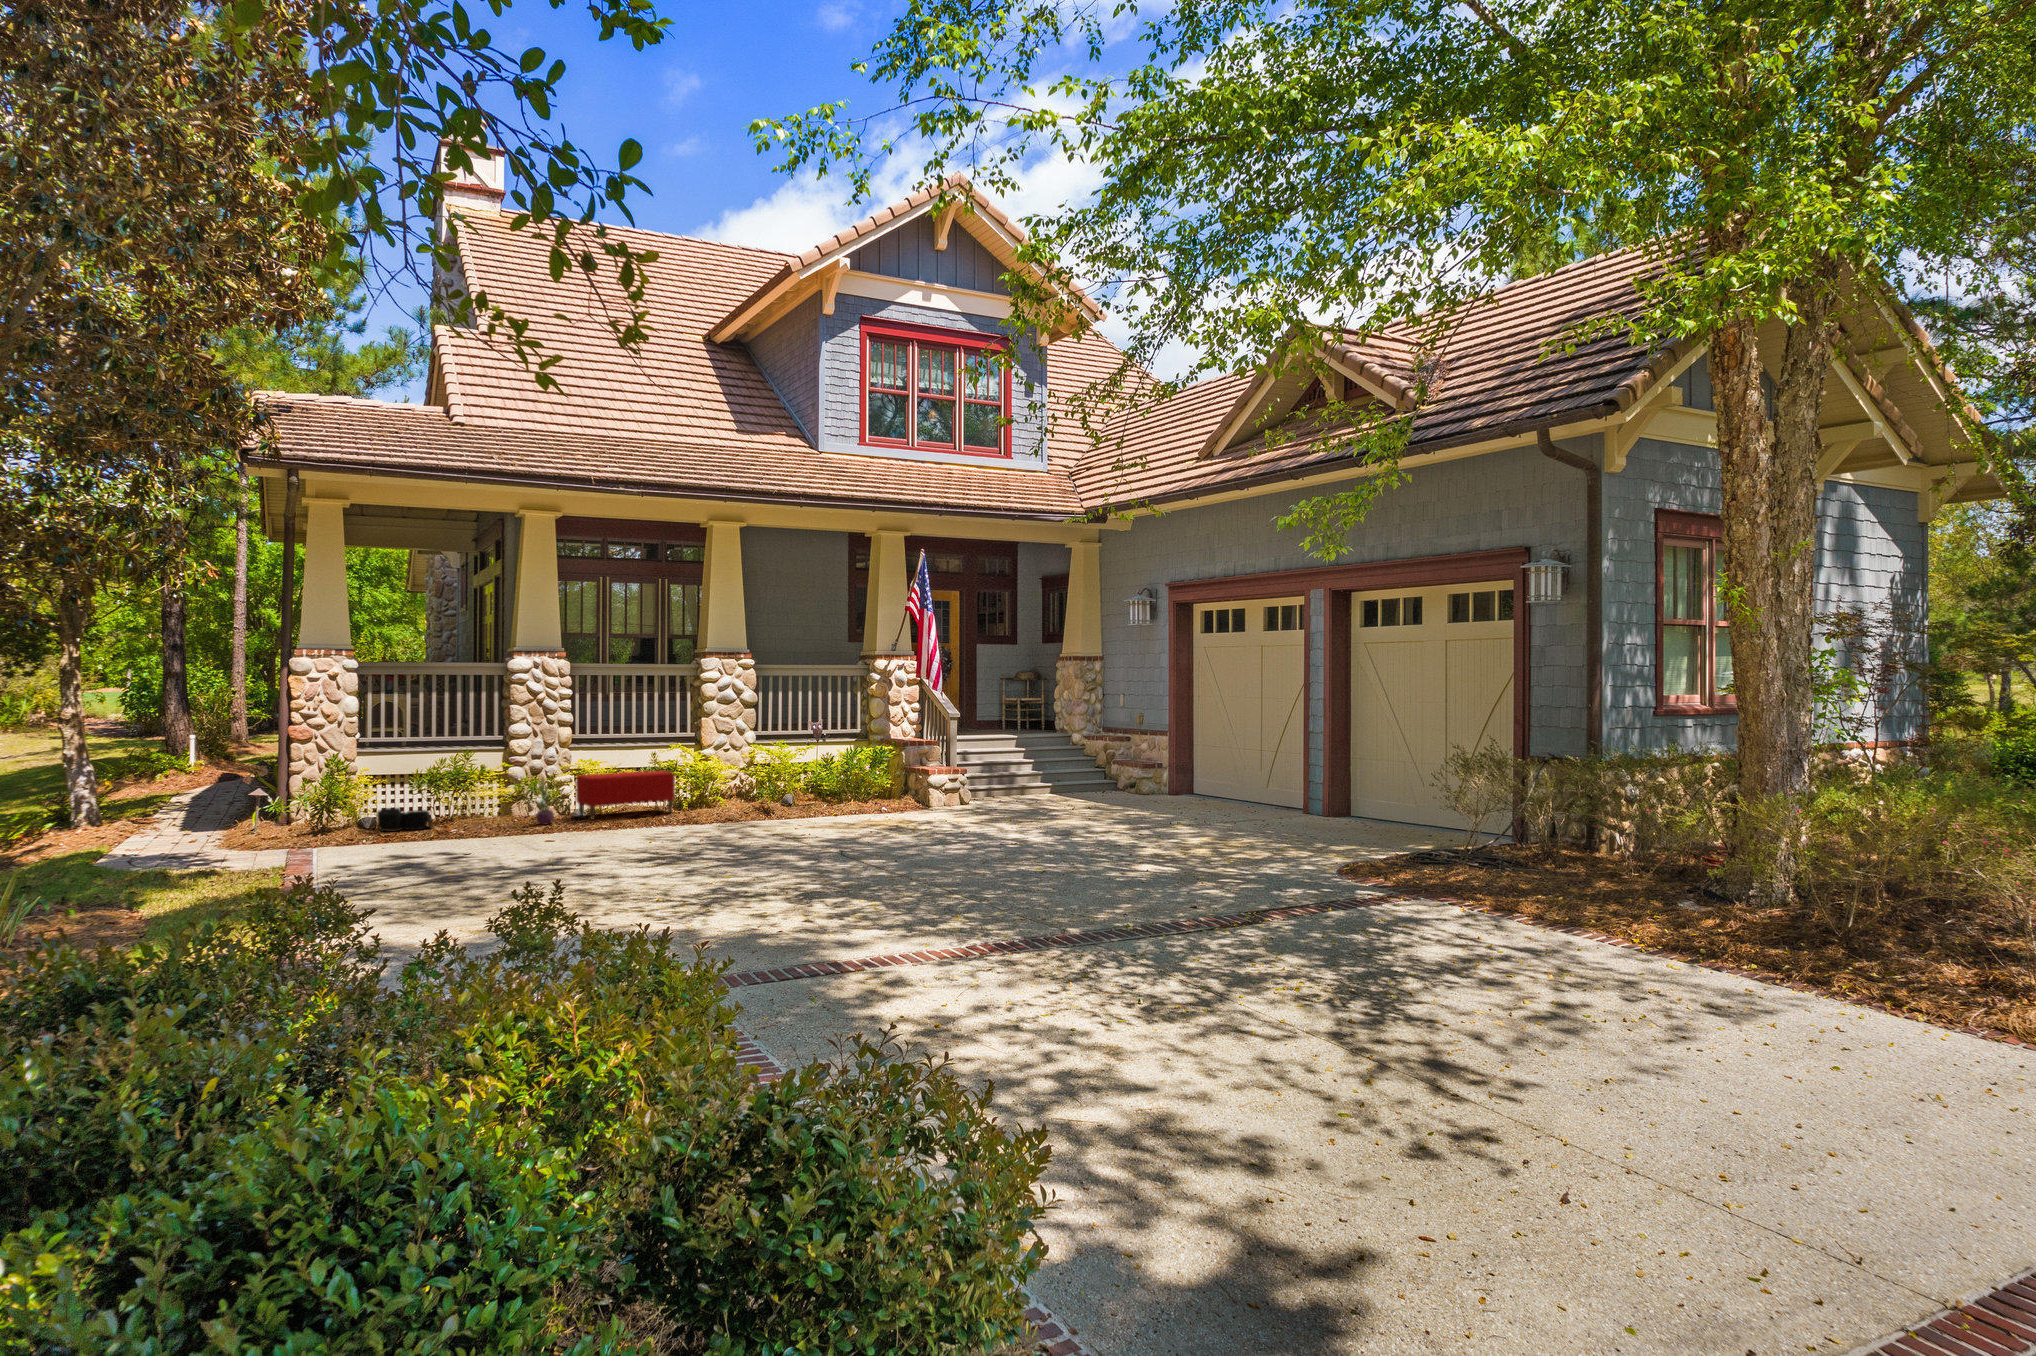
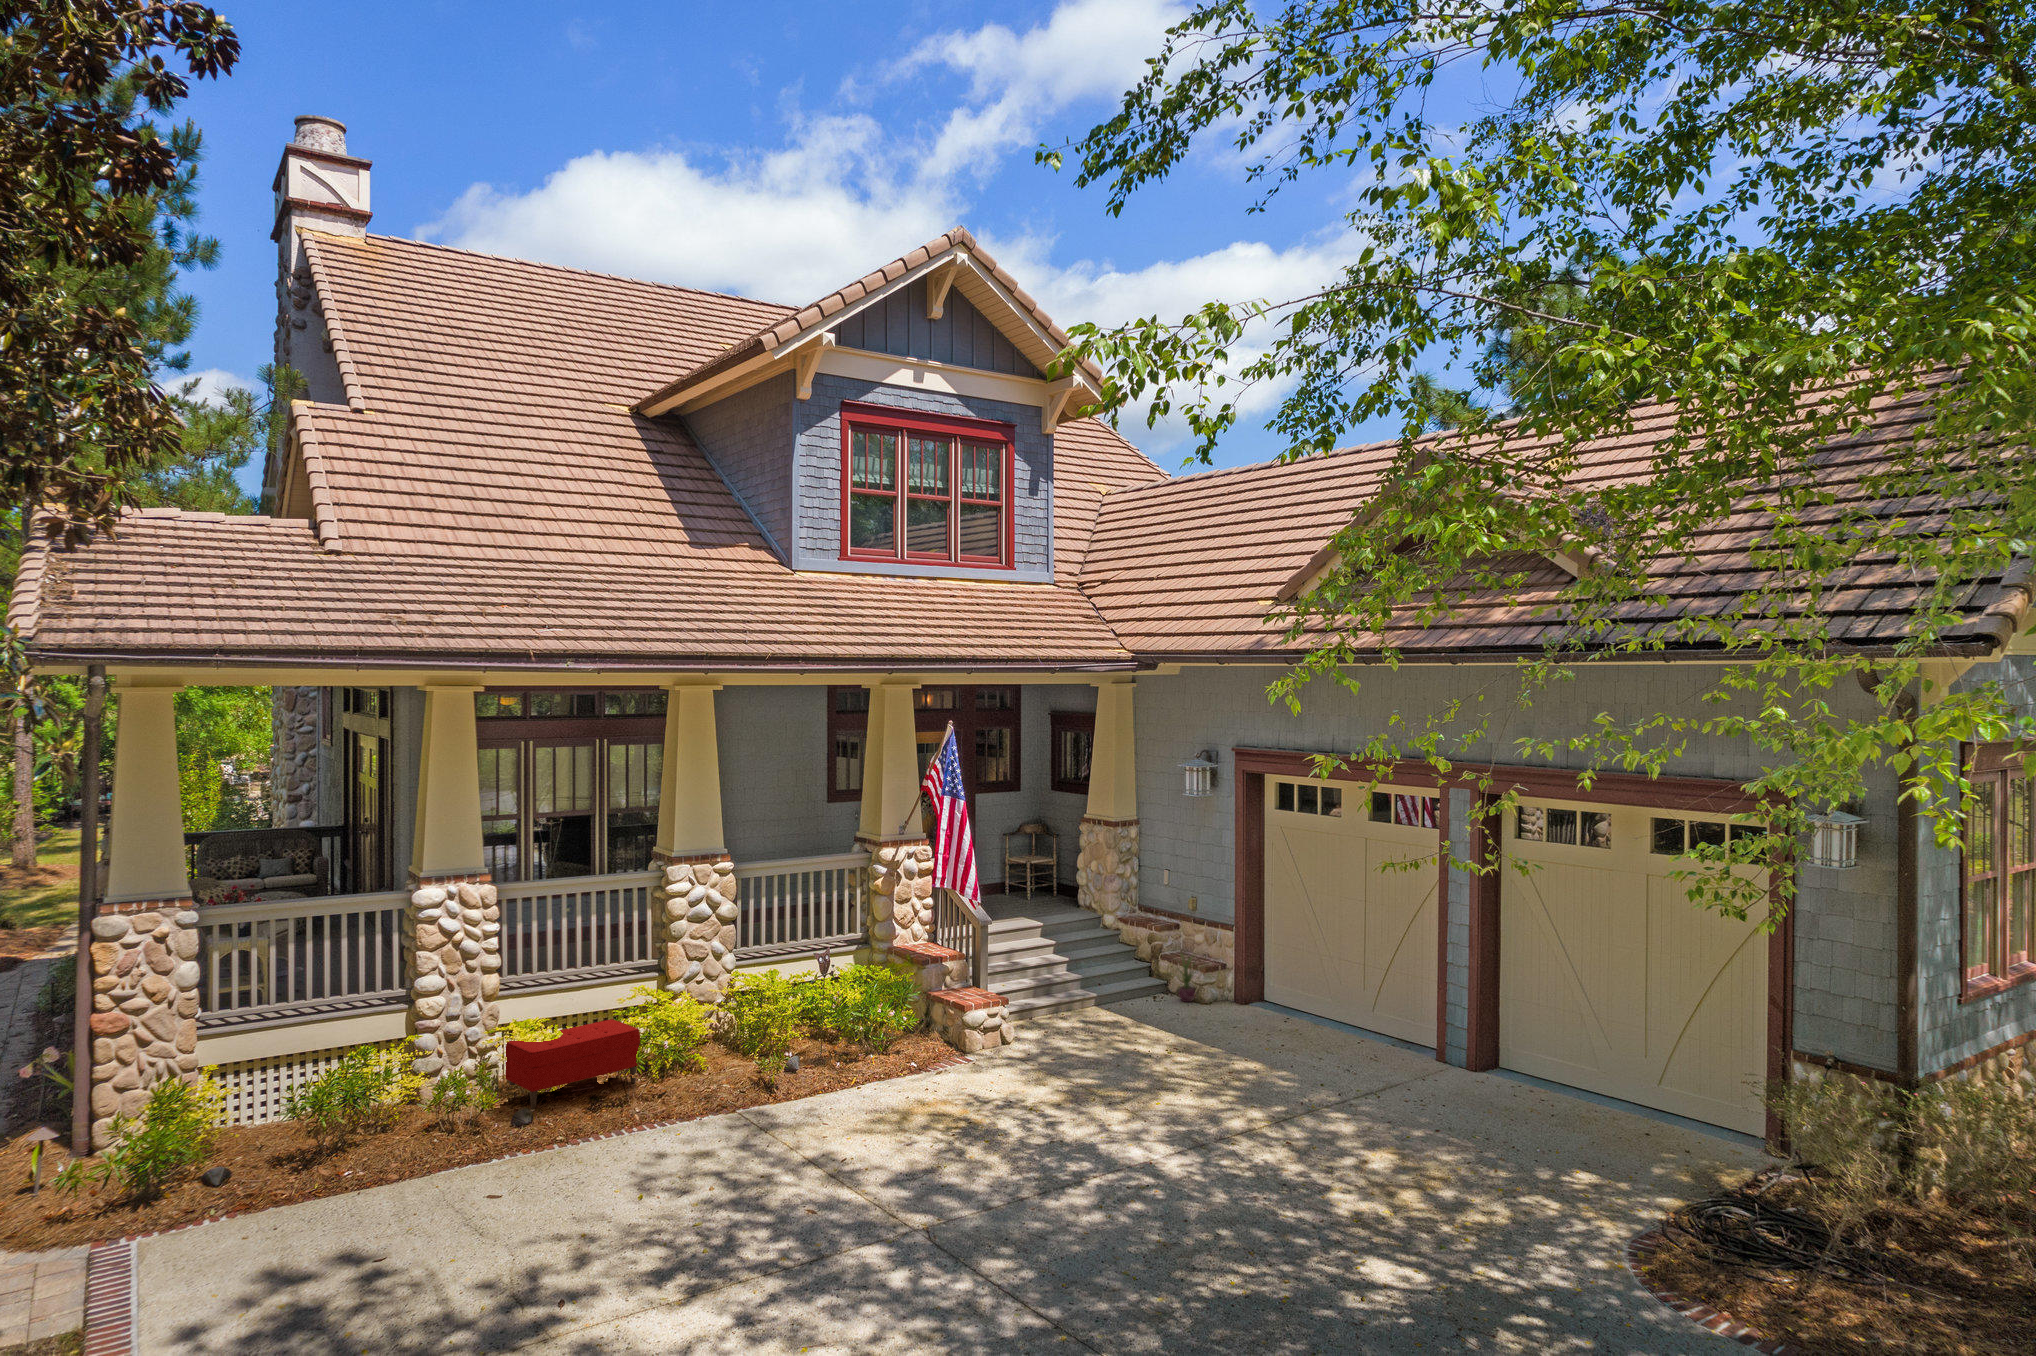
decorative plant: present [533,778,554,825] -> present [1171,954,1196,1002]
storage bin: present [377,808,433,831] -> none [225,1112,309,1160]

